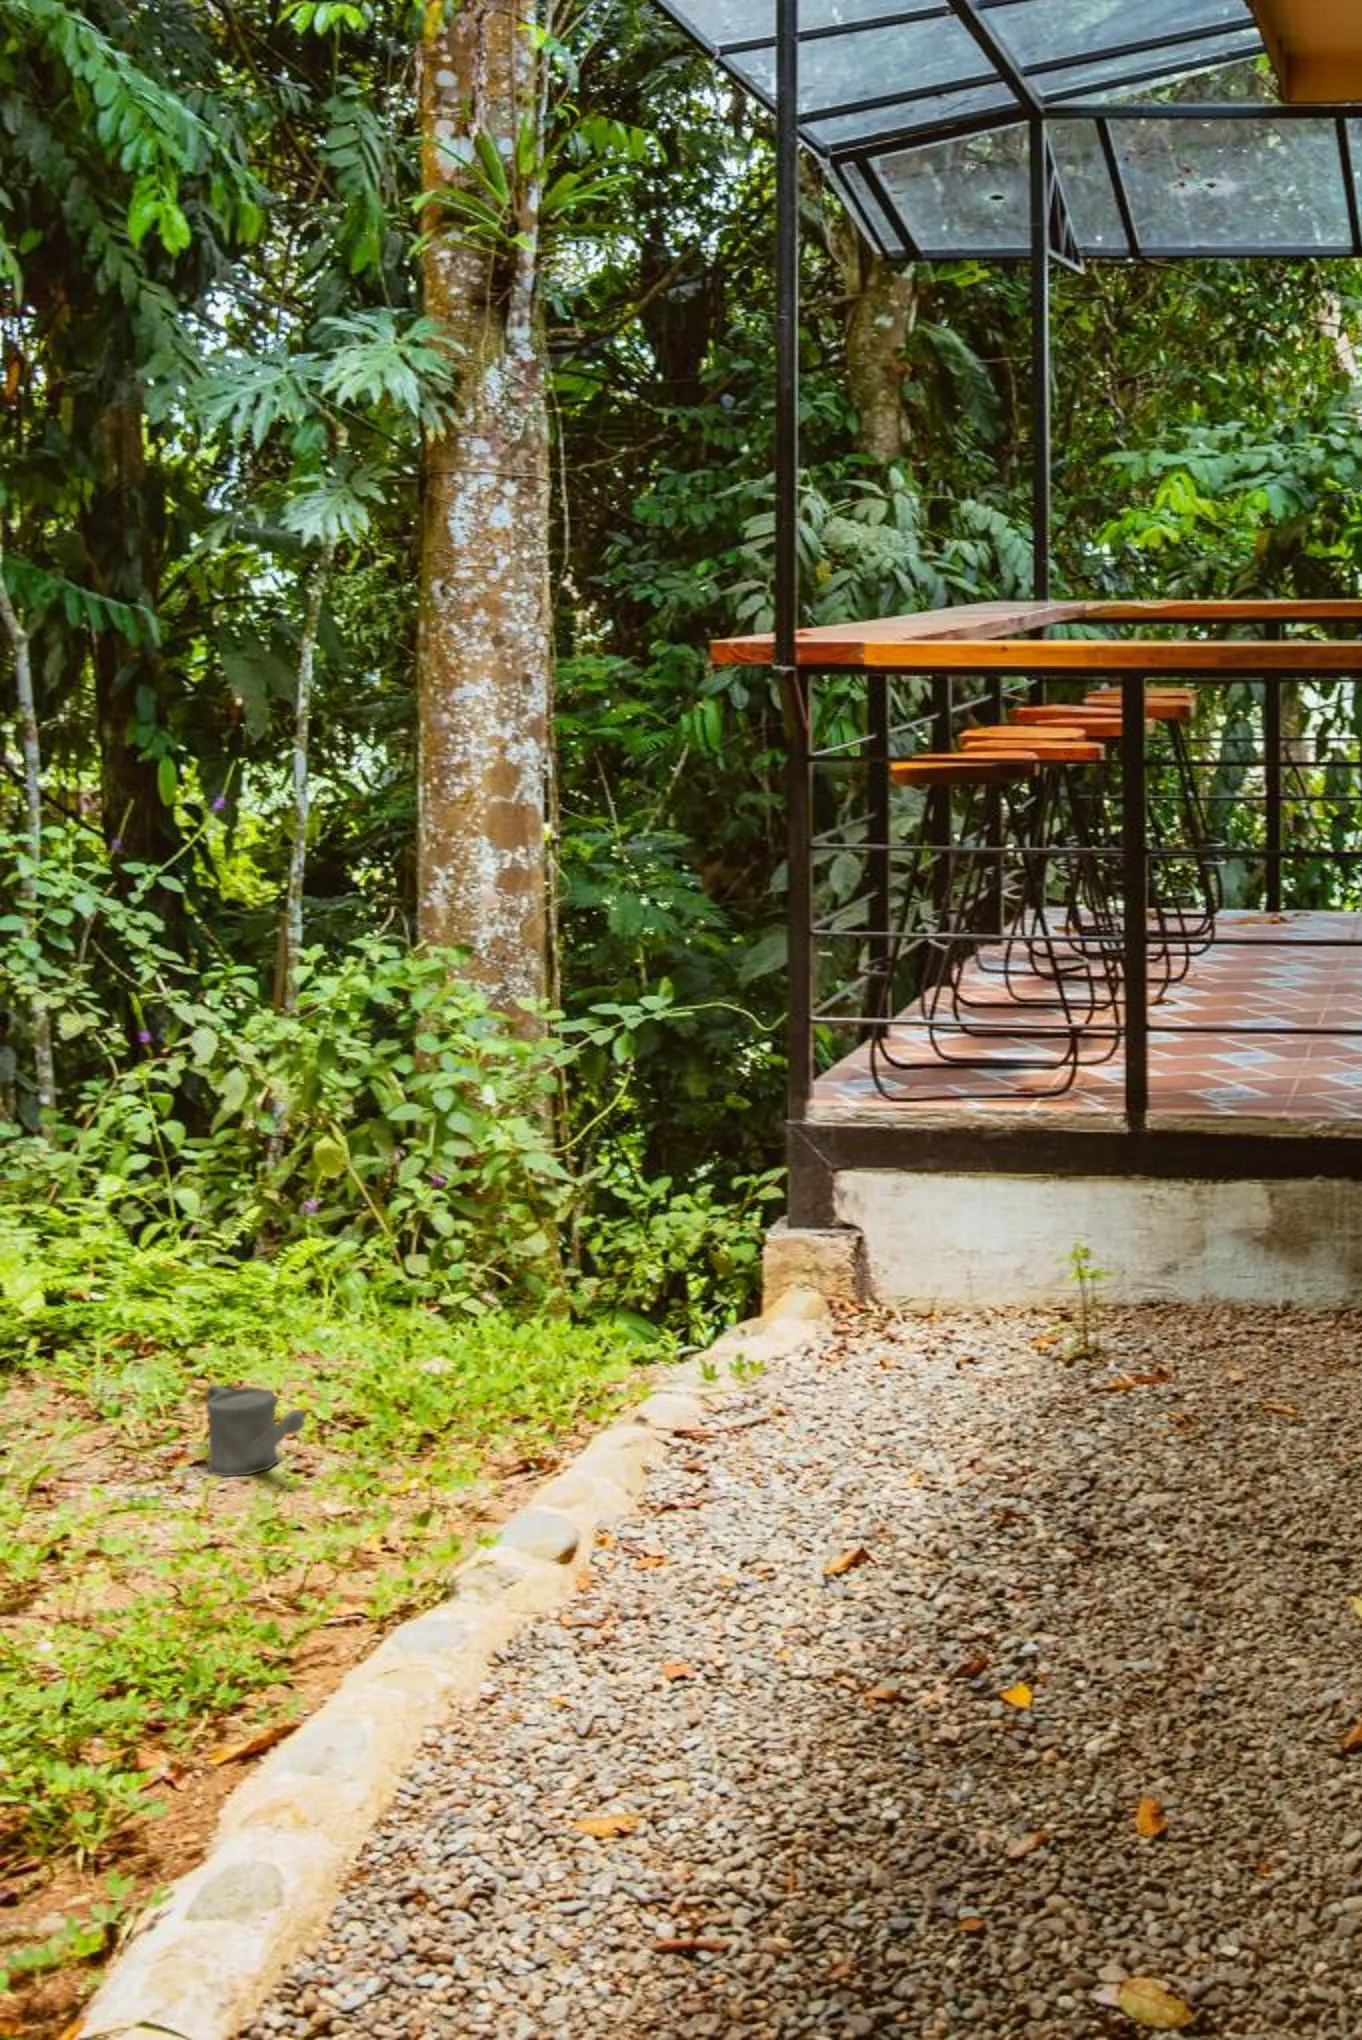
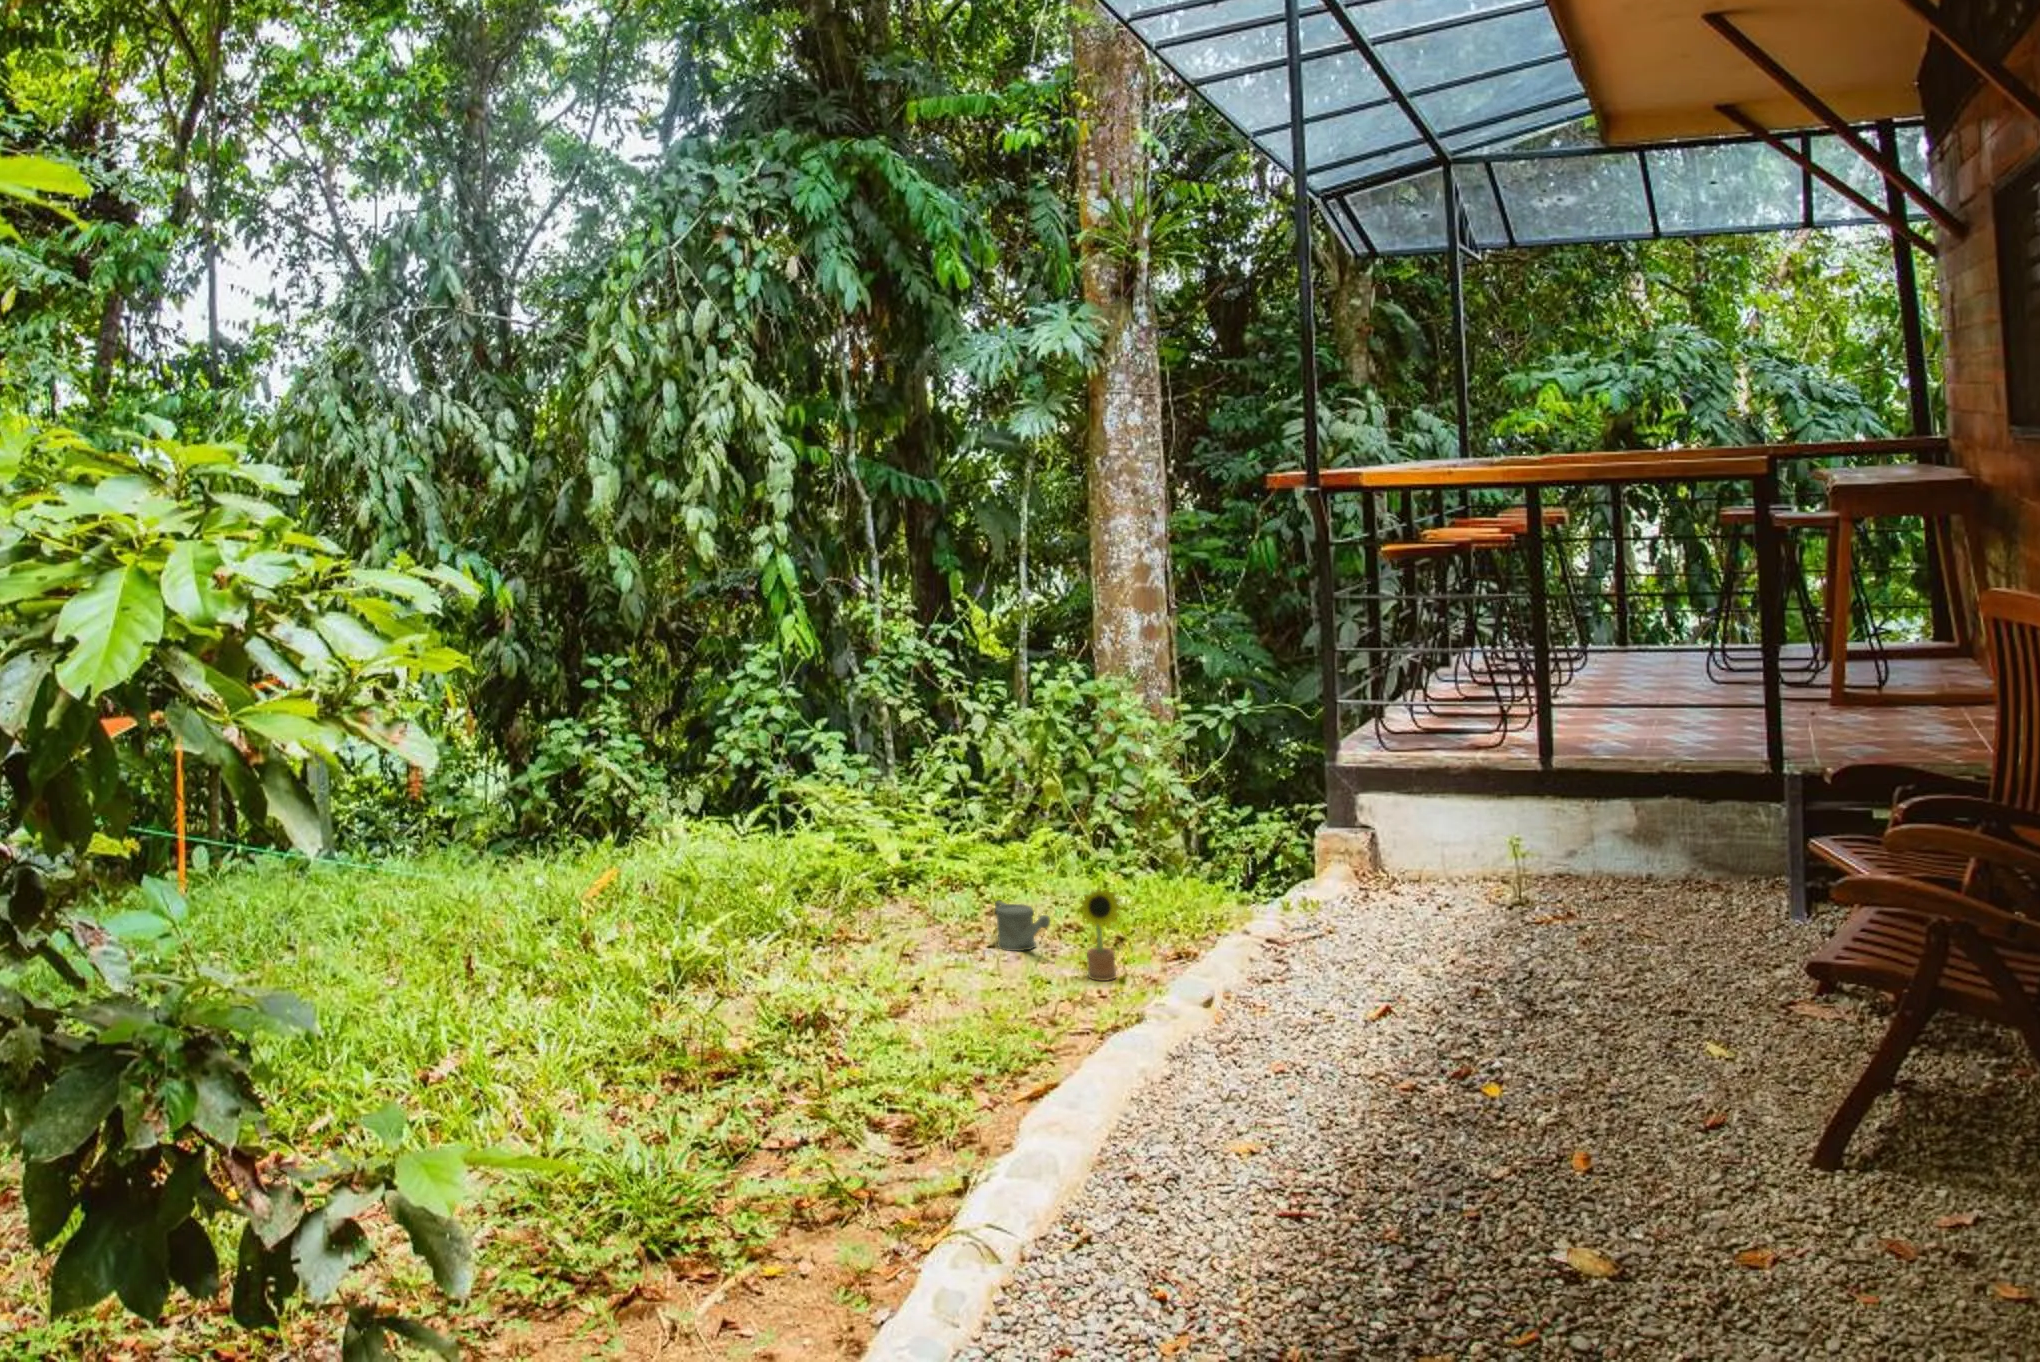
decorative plant: none [353,1359,437,1521] -> present [1080,889,1122,981]

